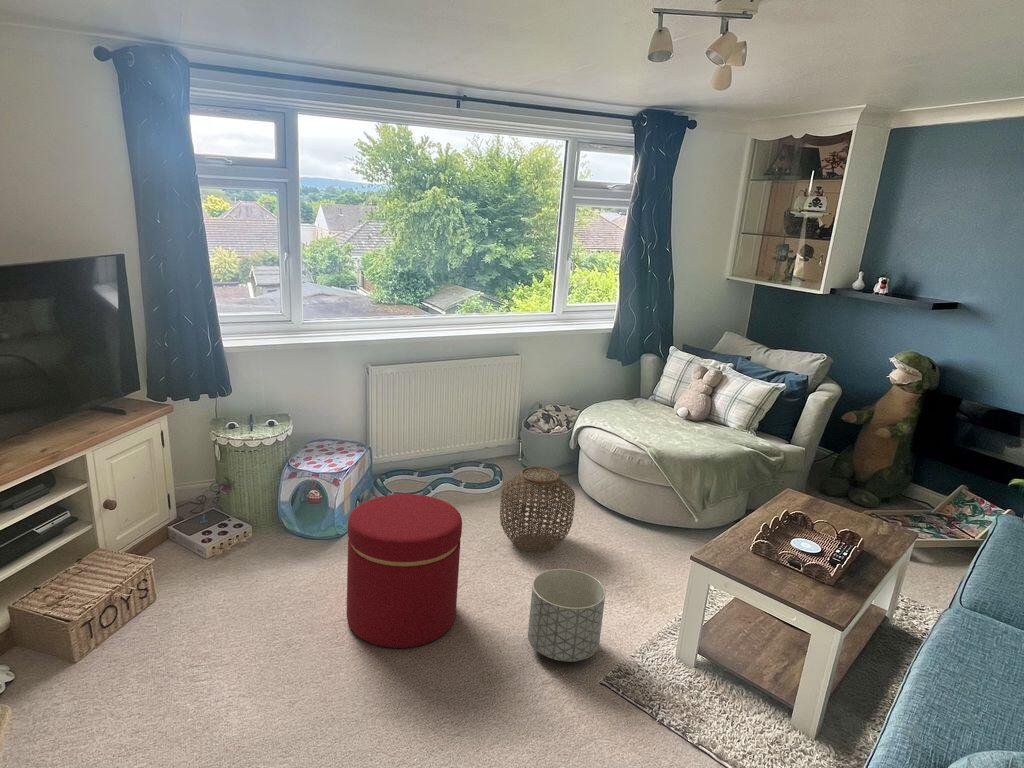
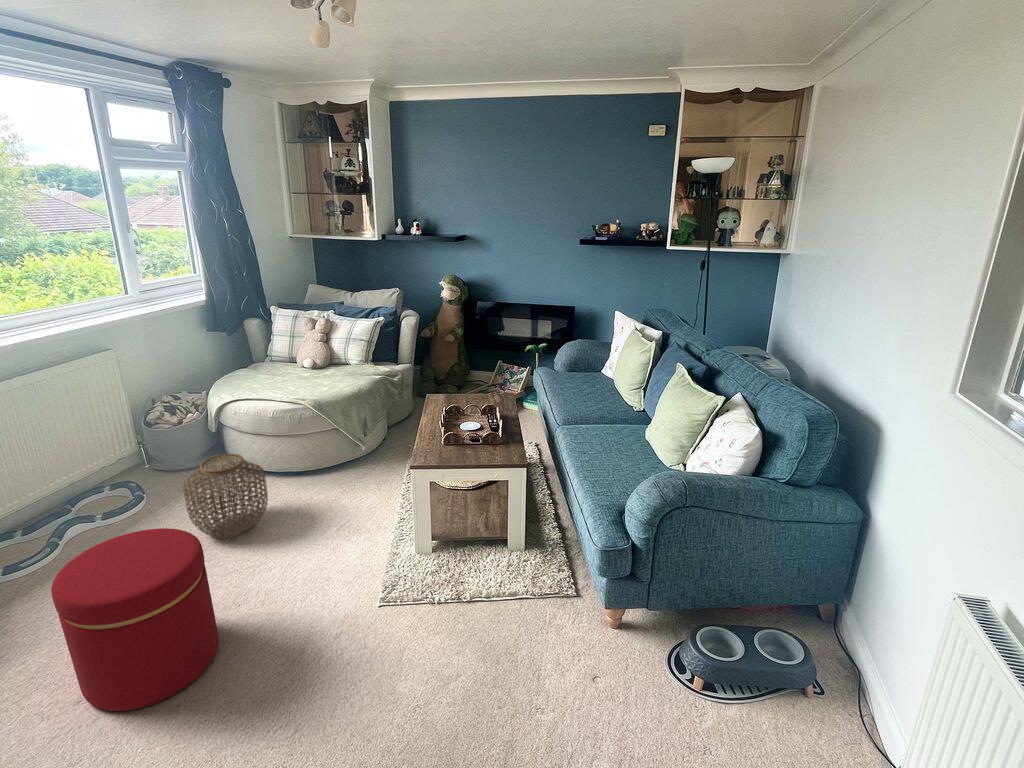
planter: present [528,569,605,662] -> none [291,527,363,611]

